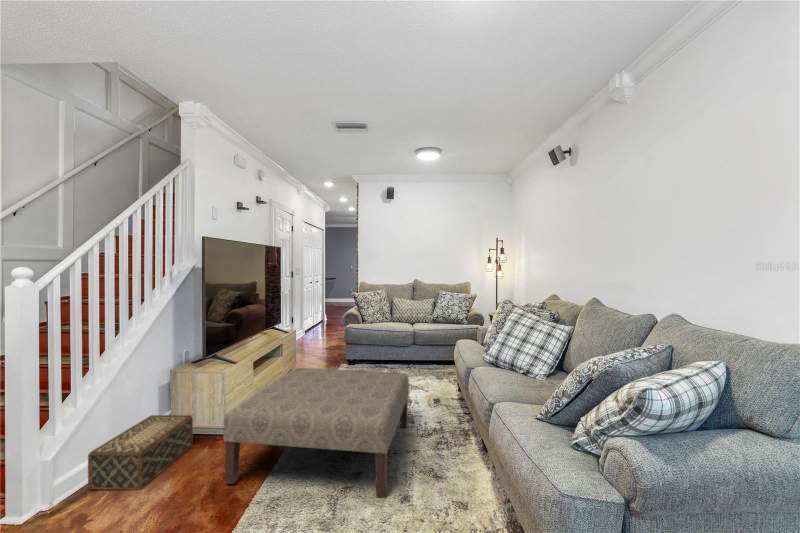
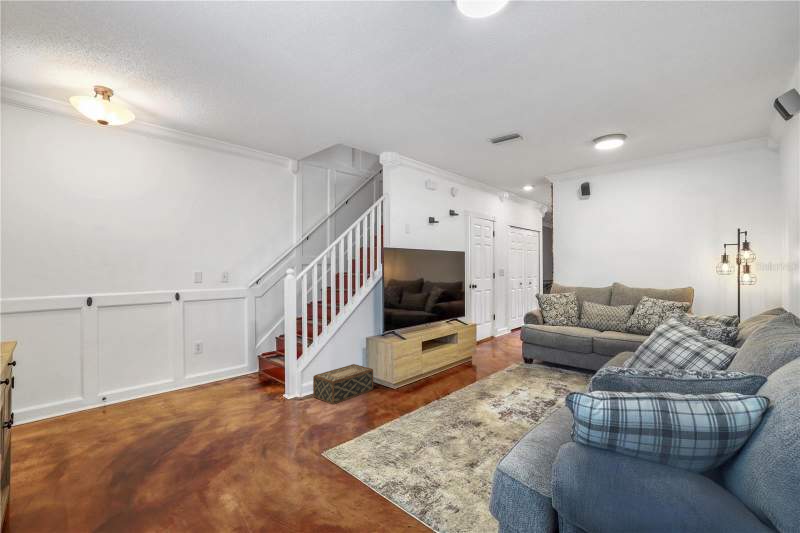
ottoman: present [223,368,409,498] -> none [370,349,531,460]

